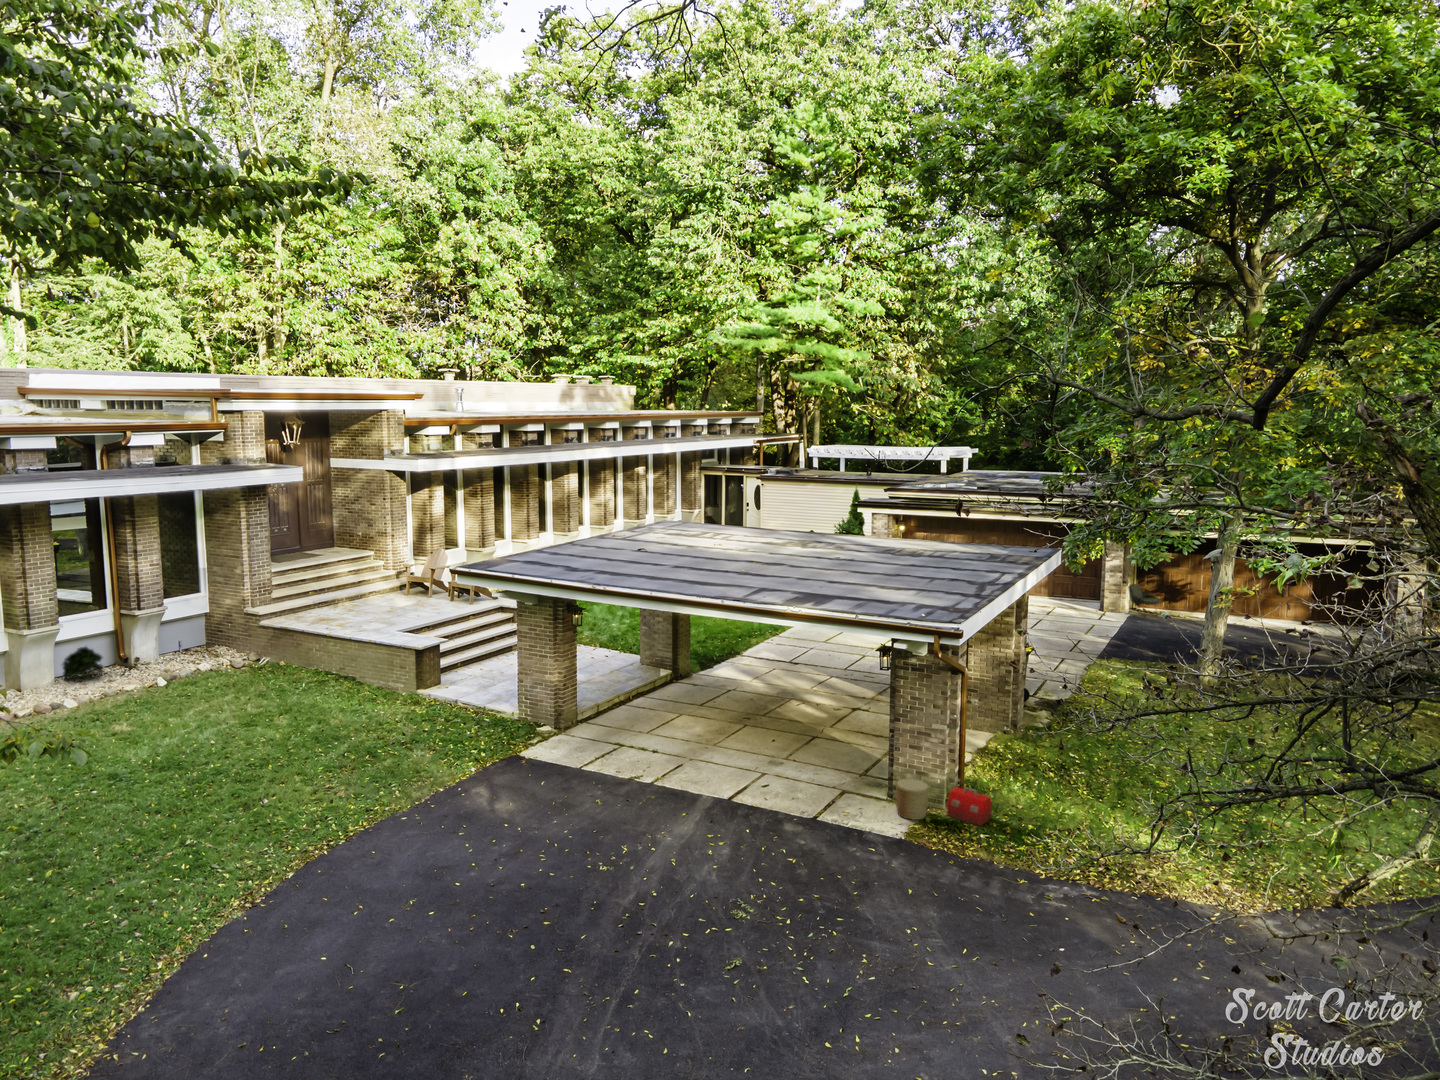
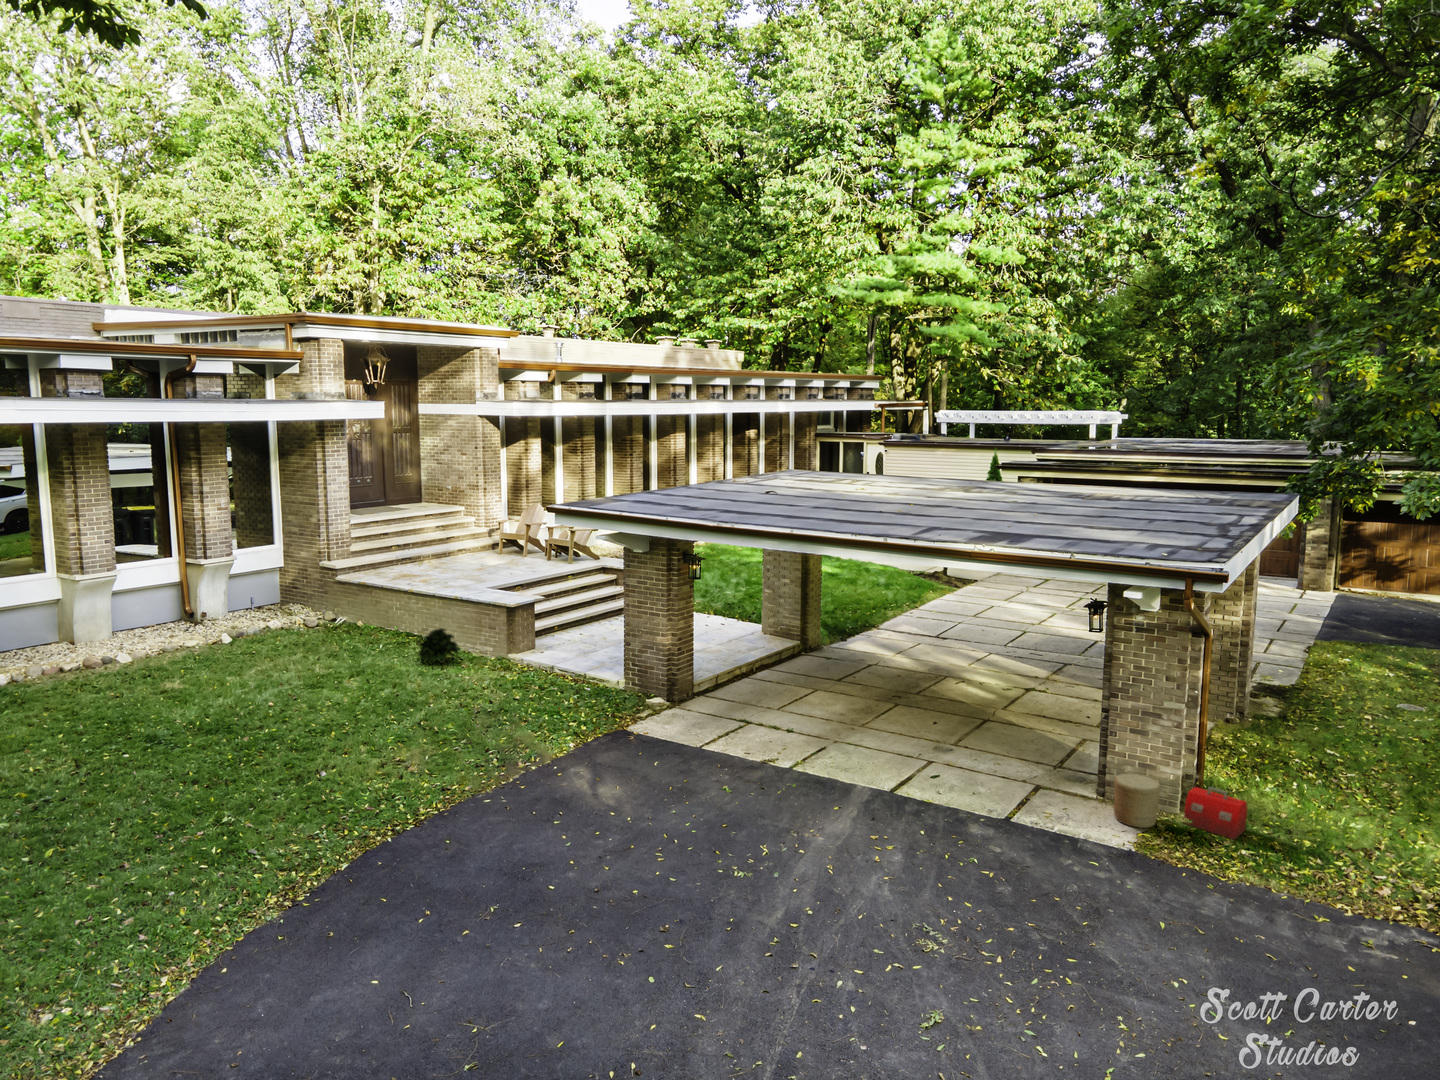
lounge chair: present [1128,584,1161,605] -> none [1334,563,1381,604]
potted plant: present [63,647,103,679] -> present [418,628,461,664]

